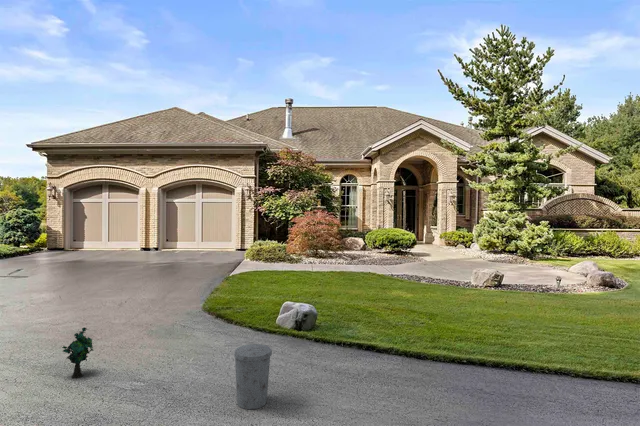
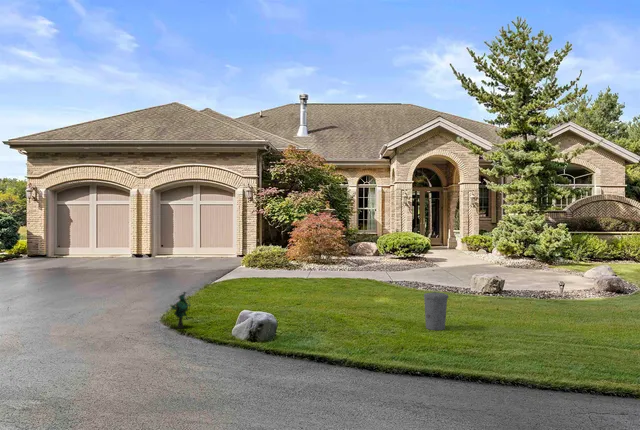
trash can: present [234,344,272,409] -> present [424,292,448,330]

